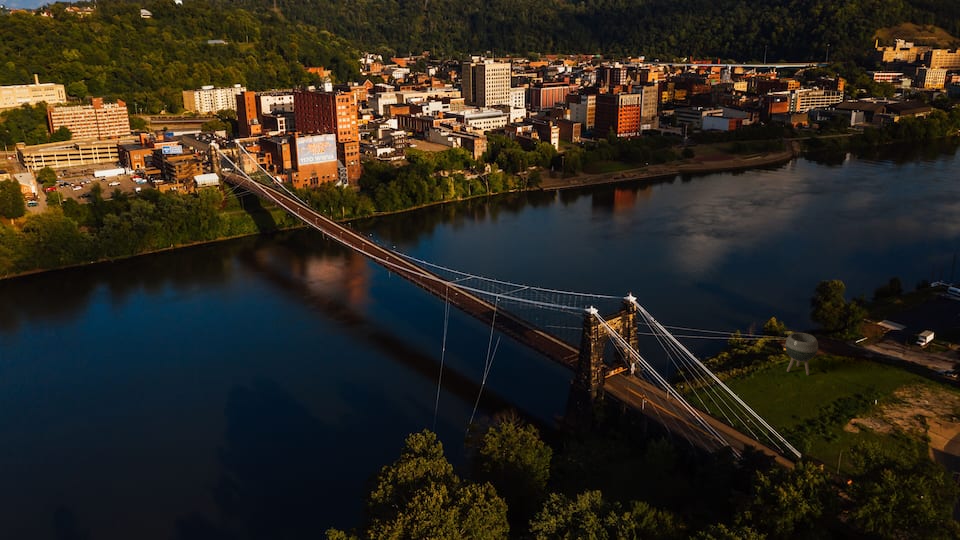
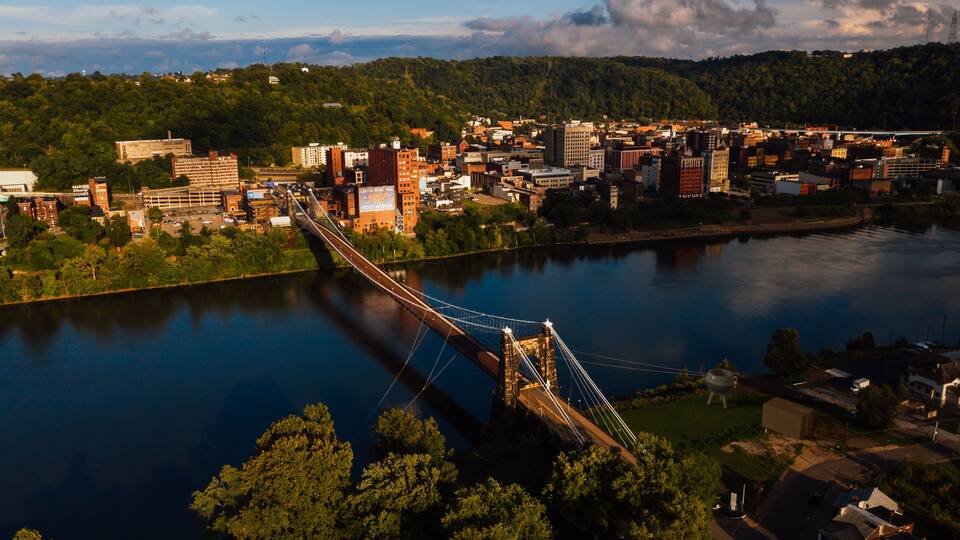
cardboard box: none [859,361,918,408] -> present [762,397,814,440]

